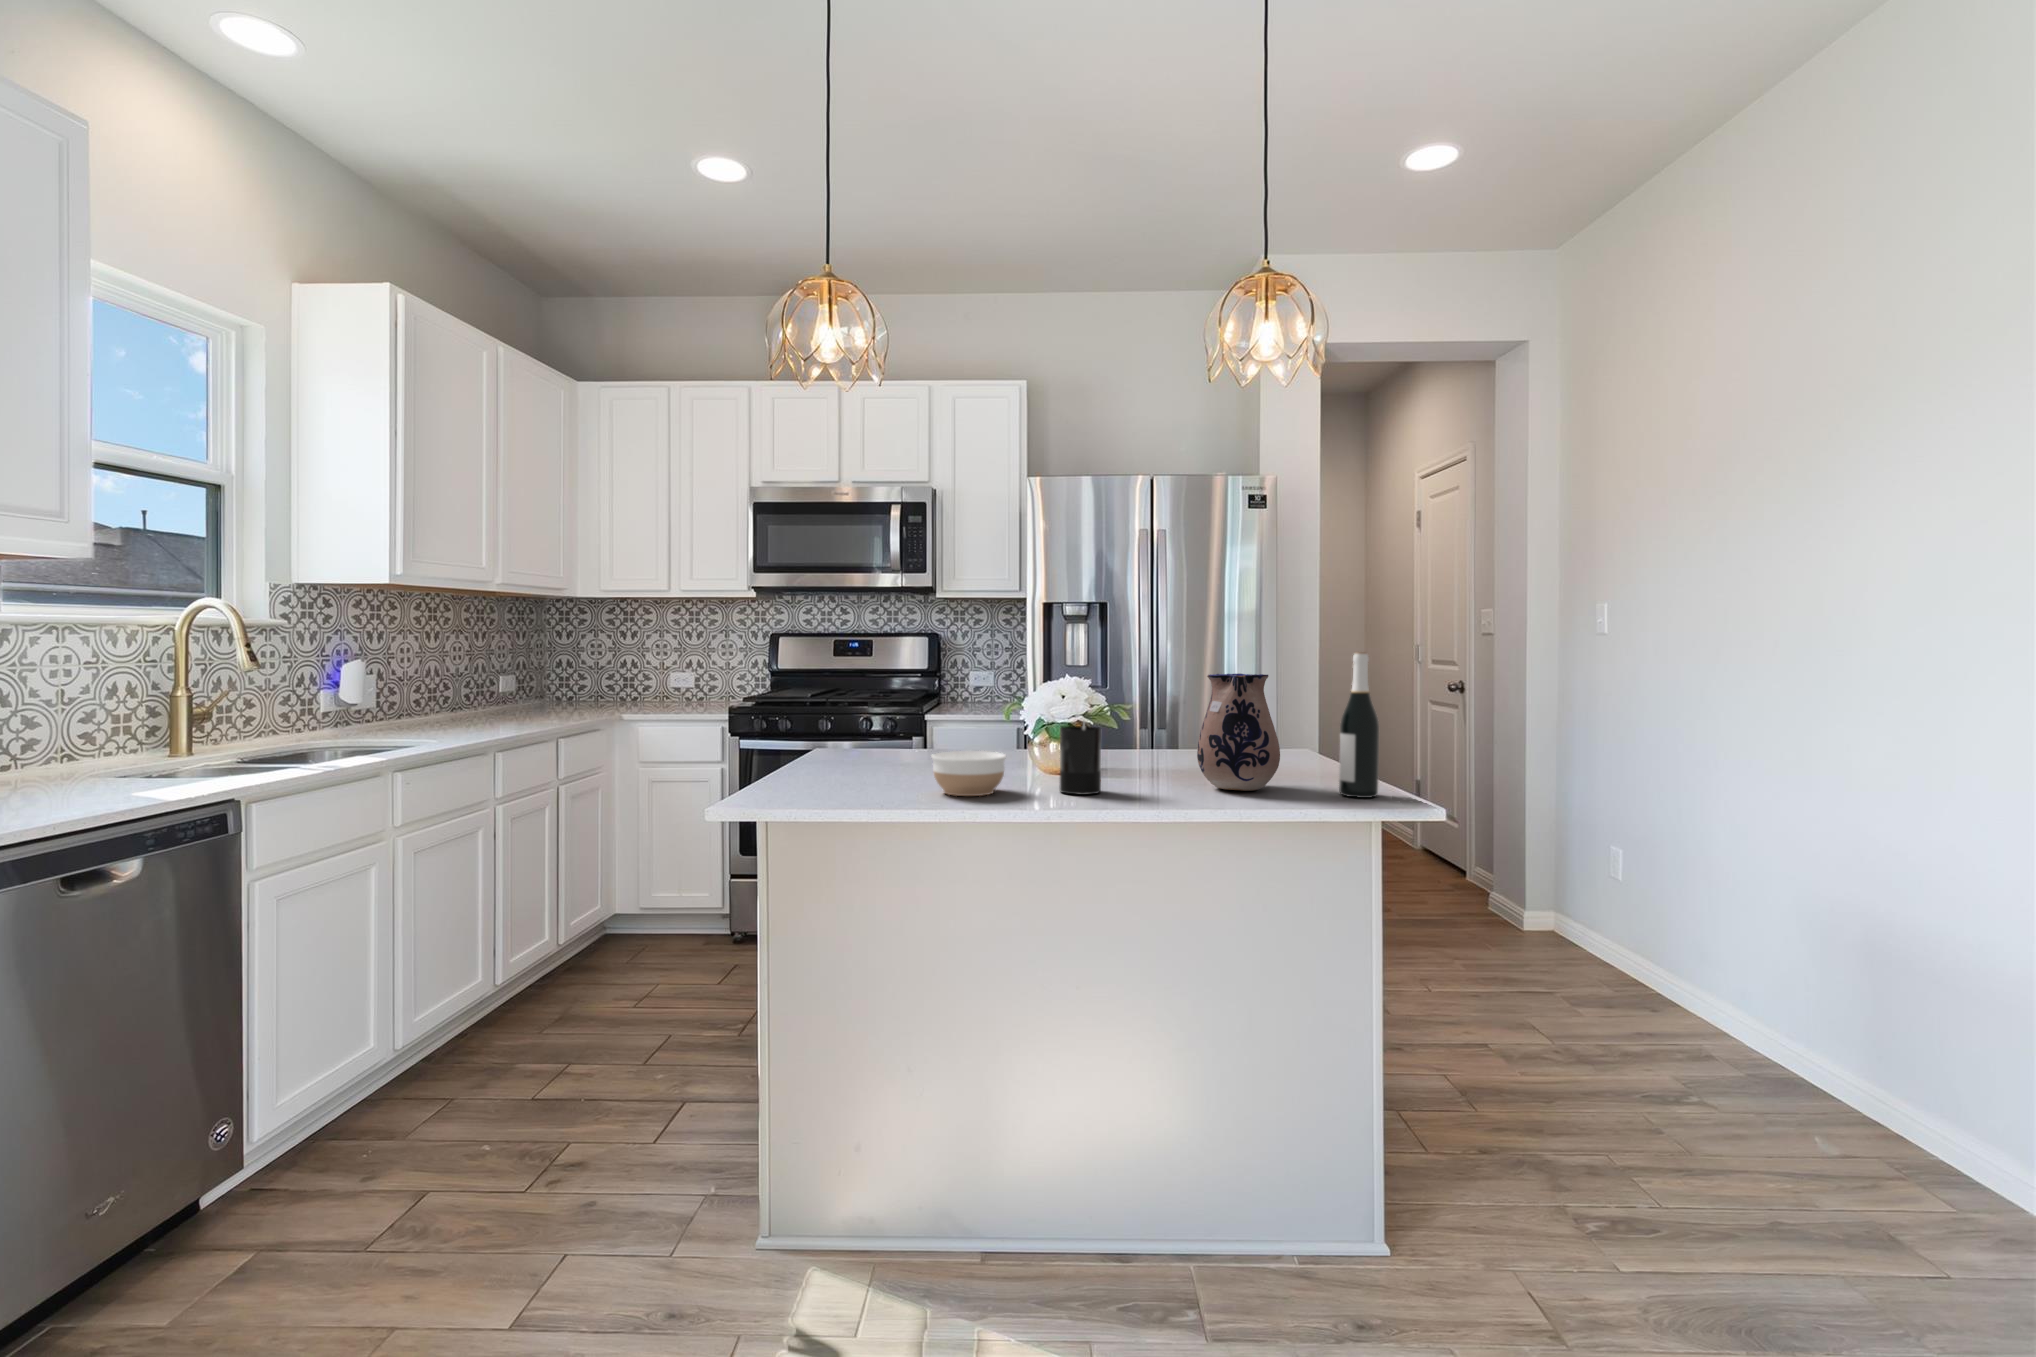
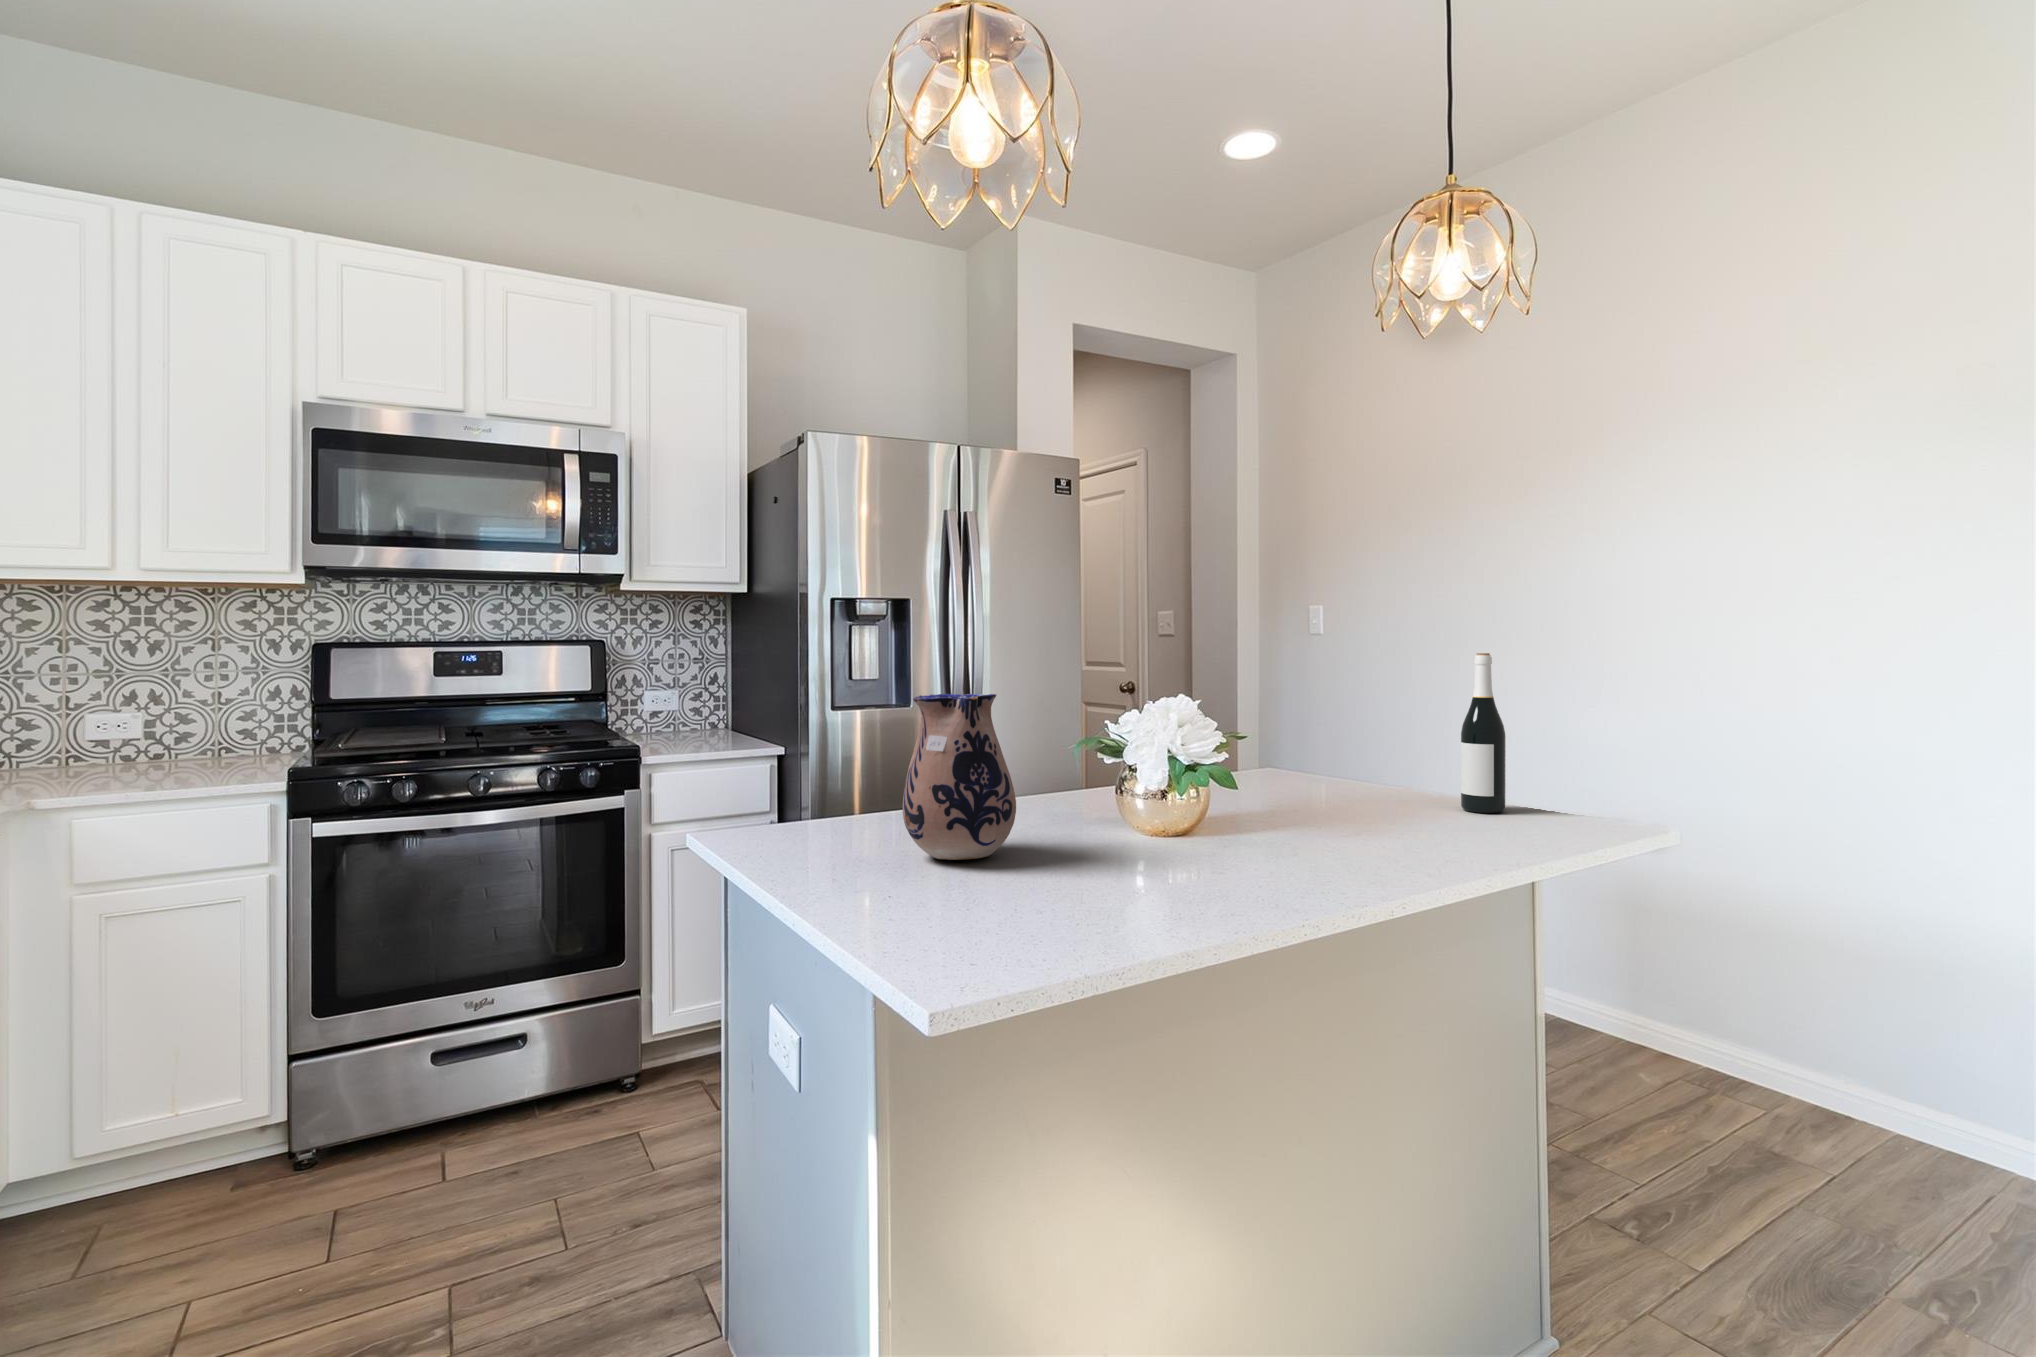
ceramic pitcher: present [1197,674,1280,791] -> present [903,693,1016,860]
candle: present [1060,721,1101,795] -> none [1235,750,1292,851]
bowl: present [932,751,1006,796] -> none [1104,806,1214,876]

